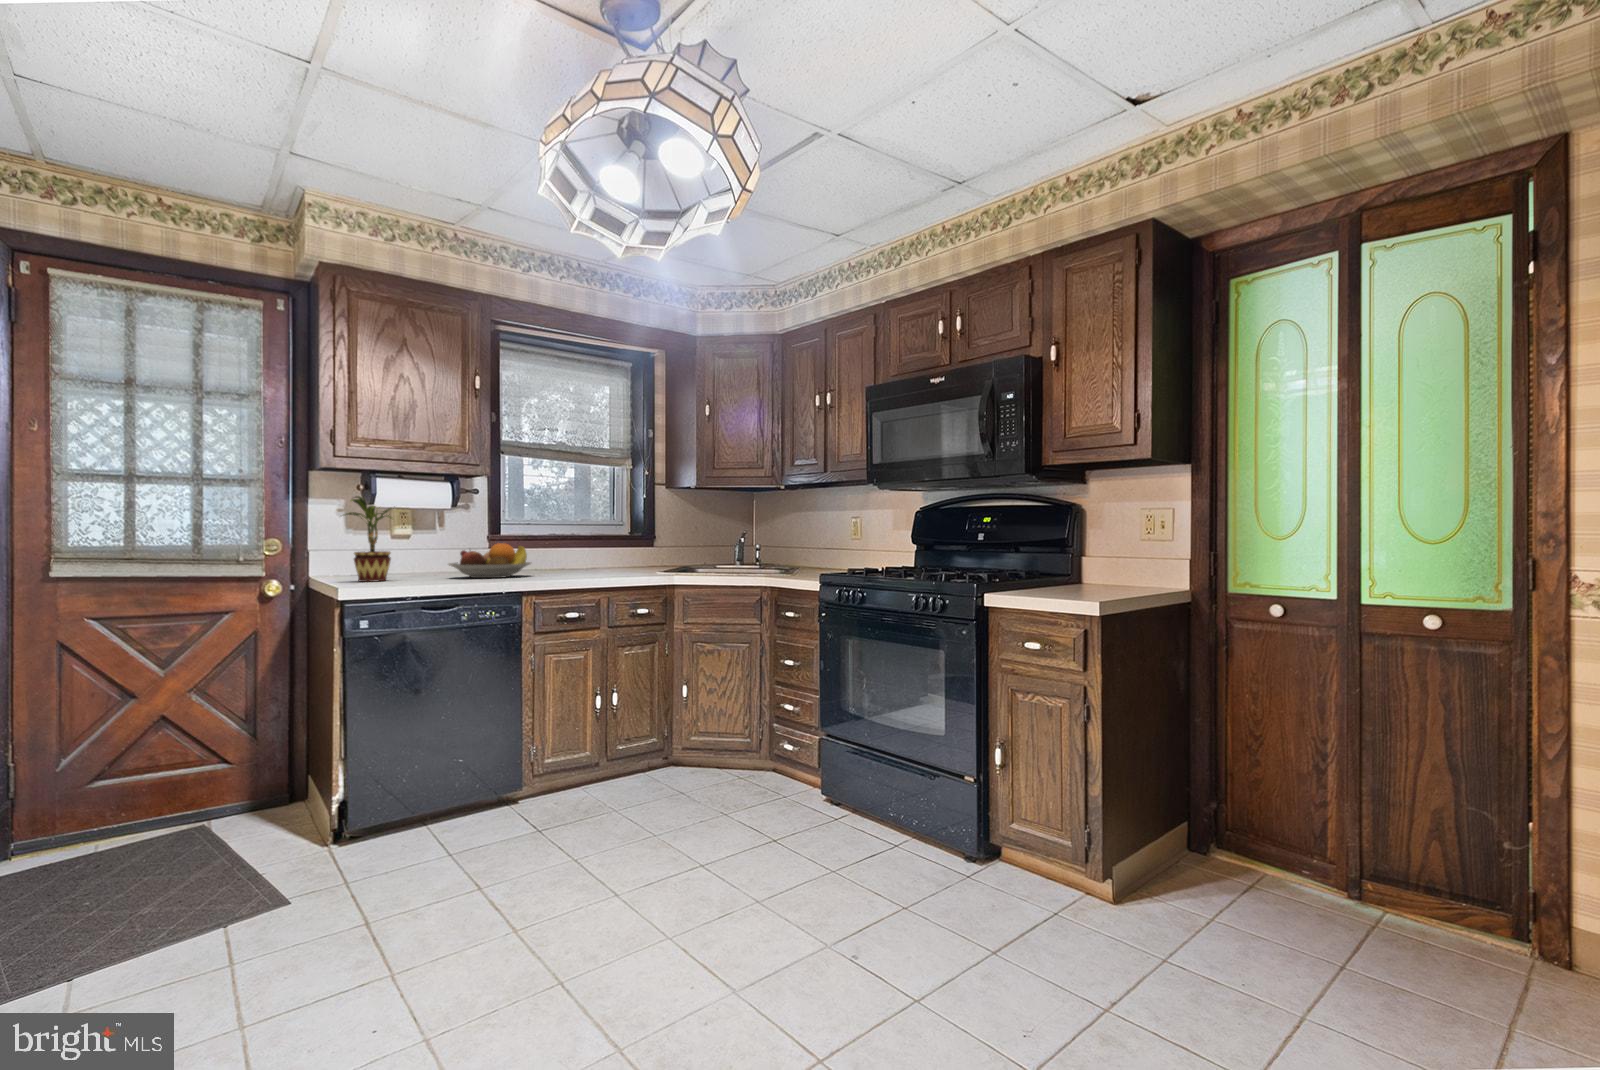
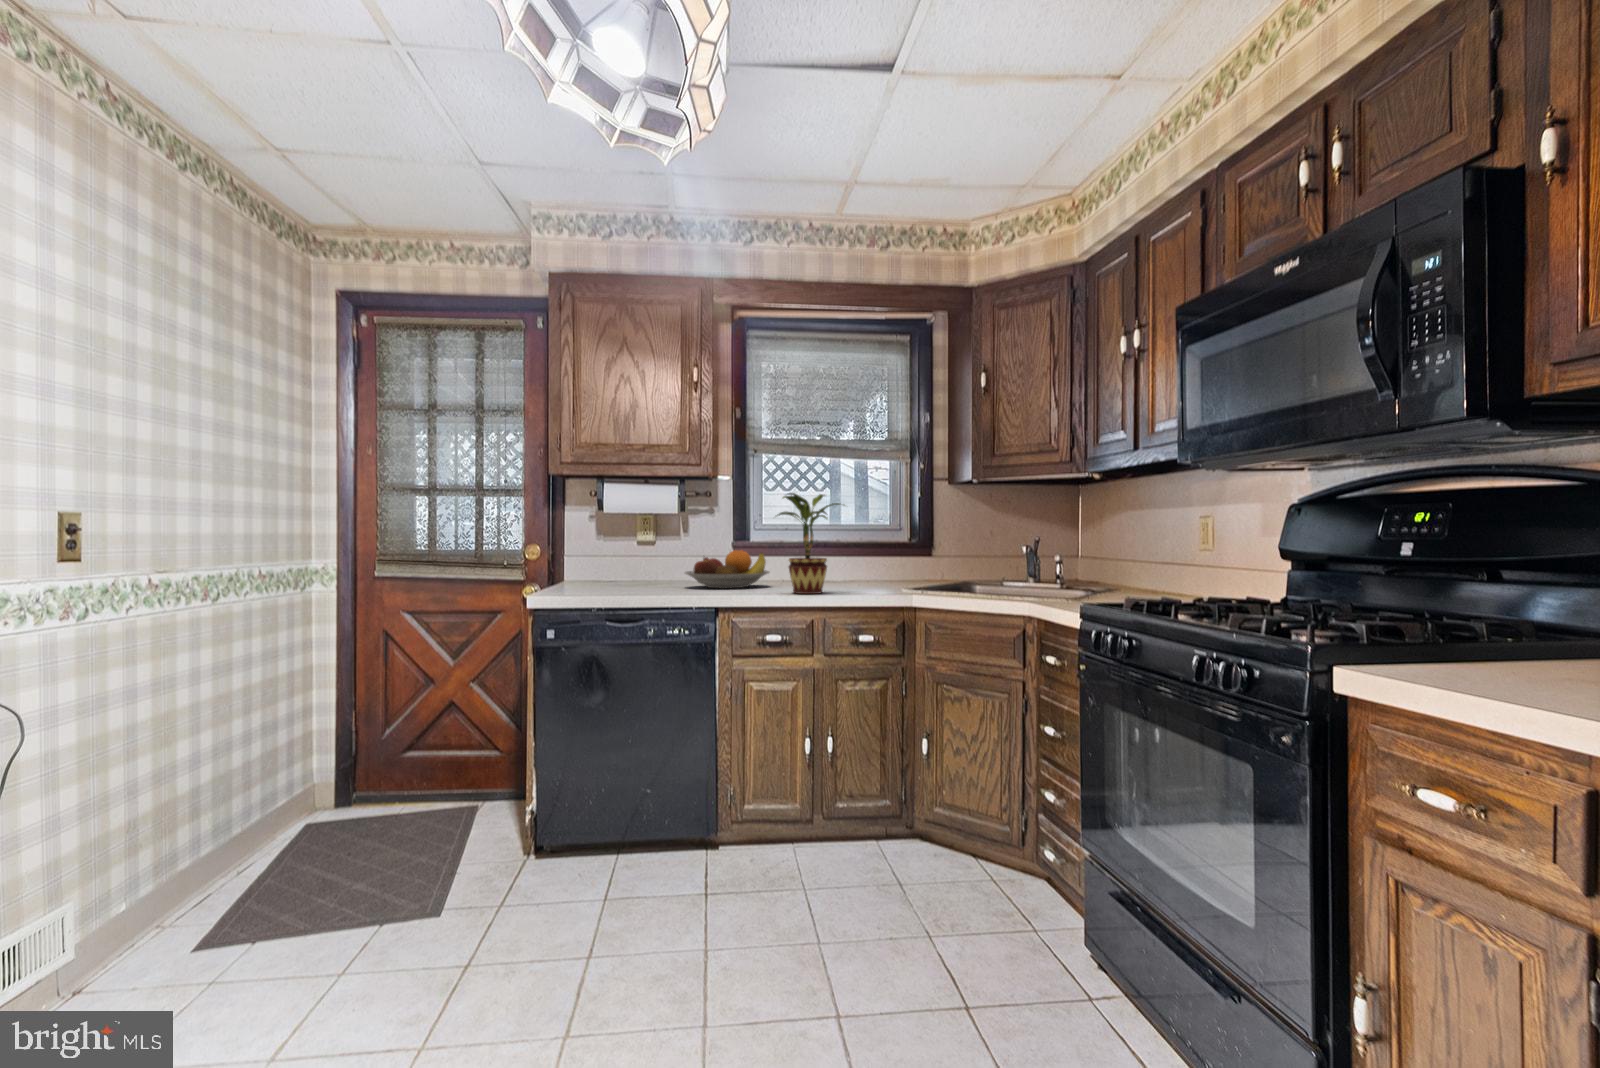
potted plant: present [346,496,392,582] -> present [778,493,840,594]

